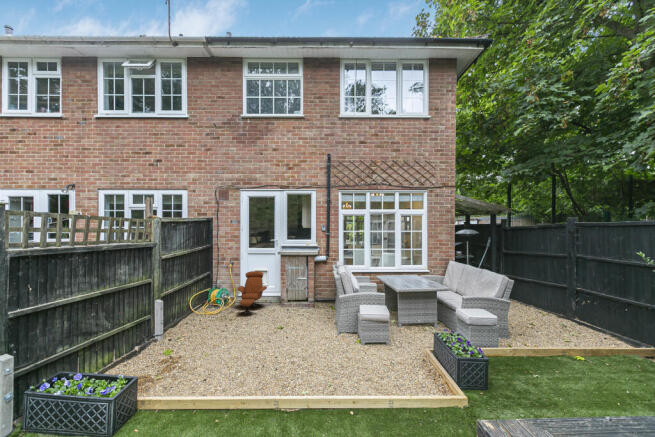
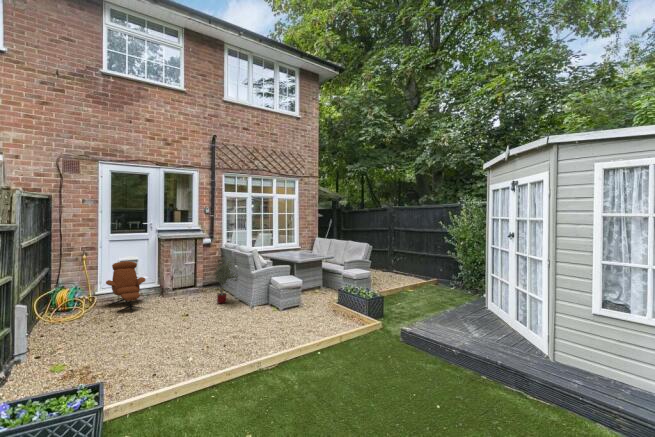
potted tree: none [309,275,334,322] -> present [215,258,239,304]

